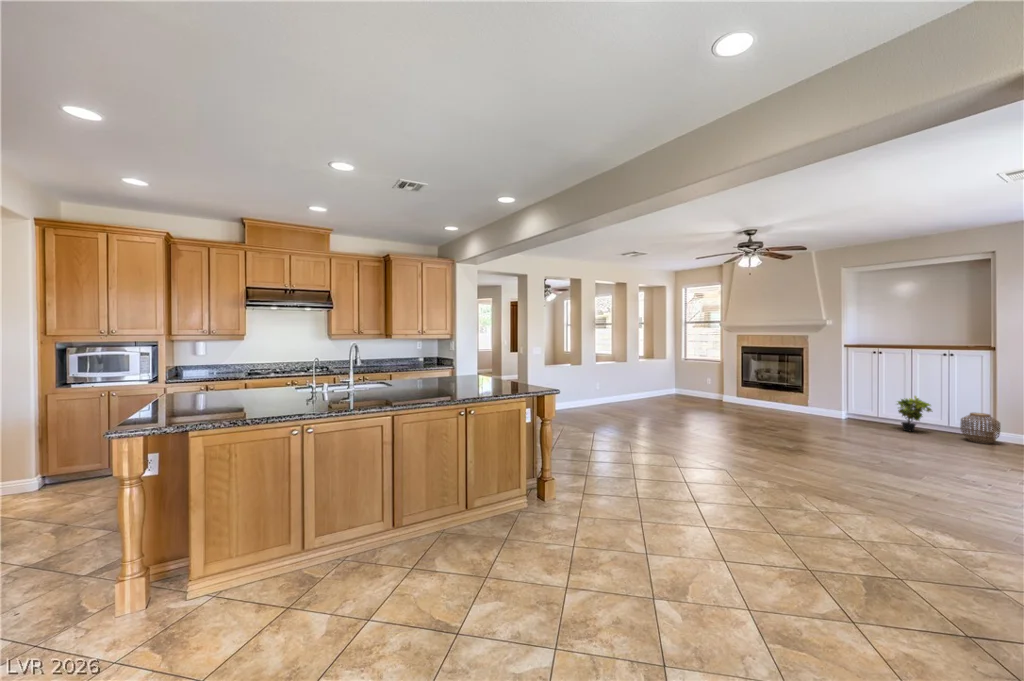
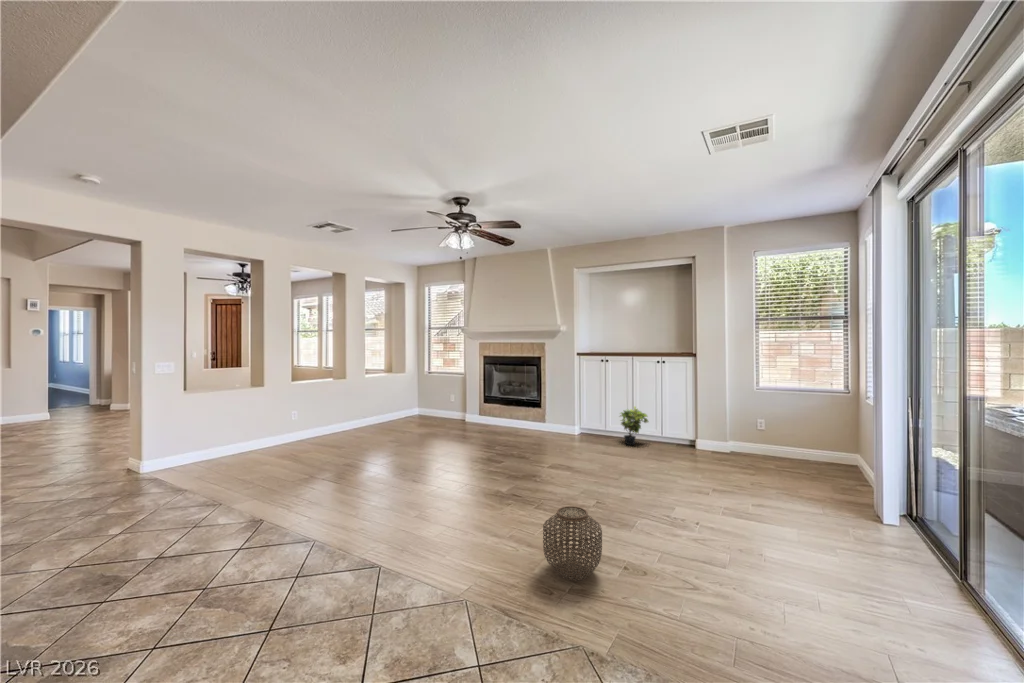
woven basket: present [960,413,1000,443] -> present [543,506,602,581]

